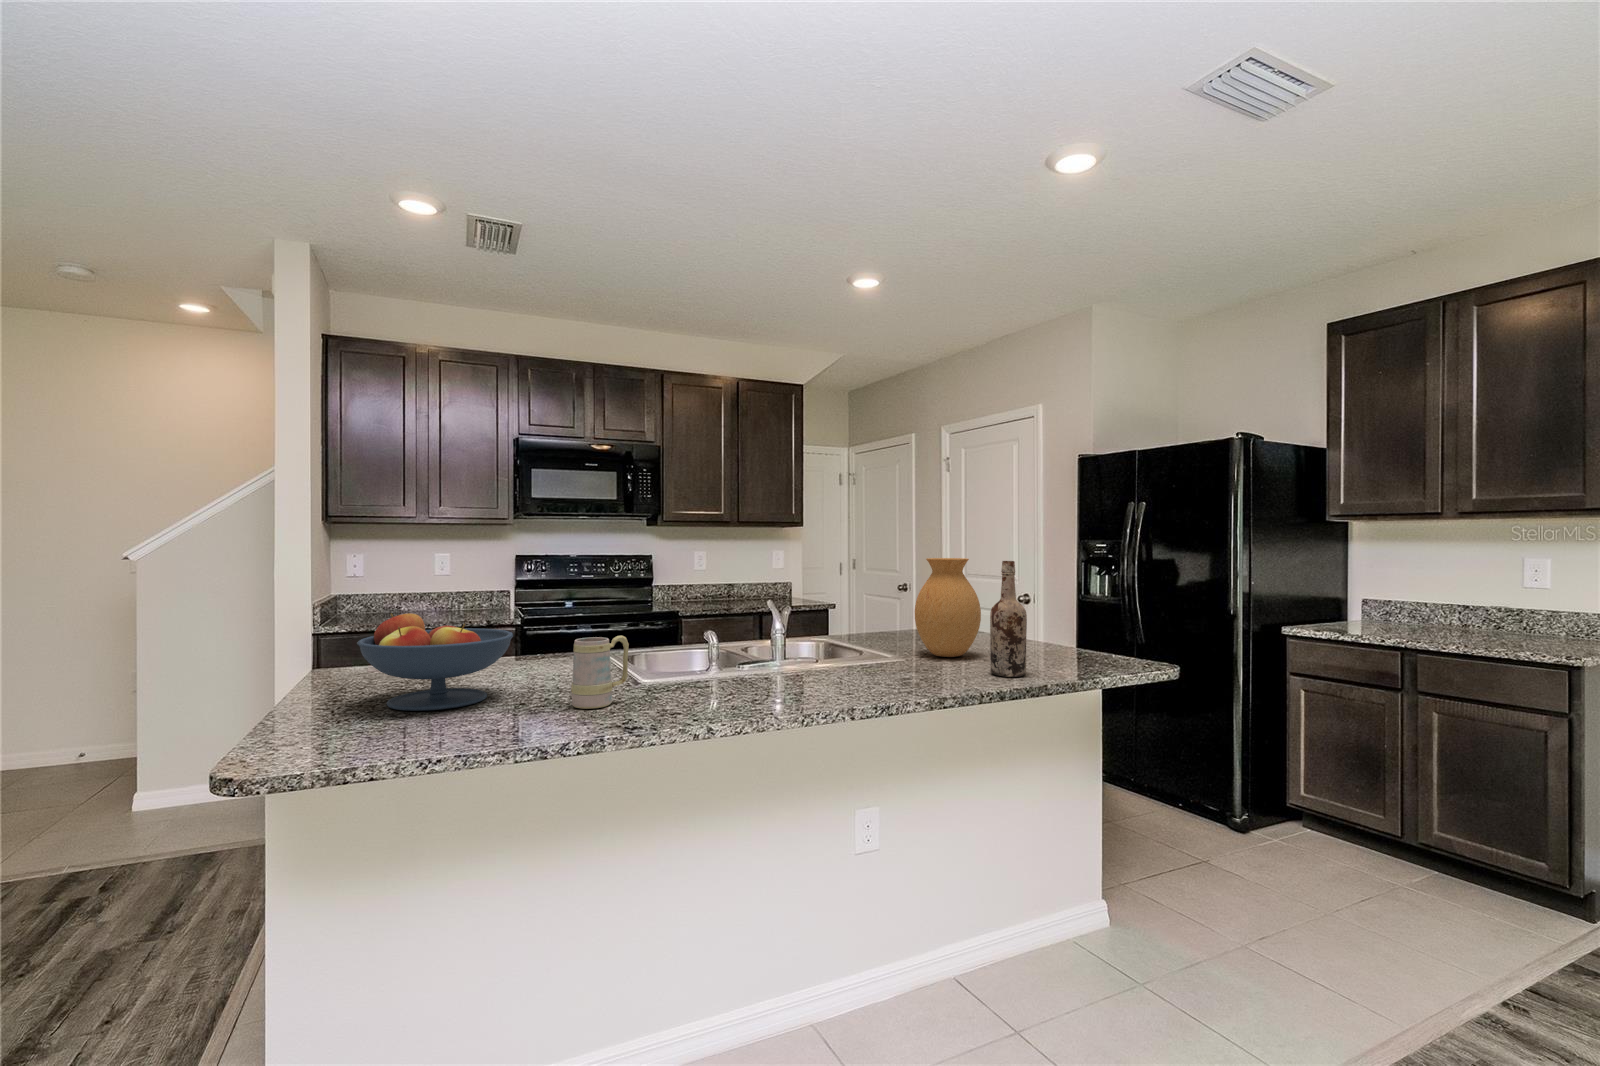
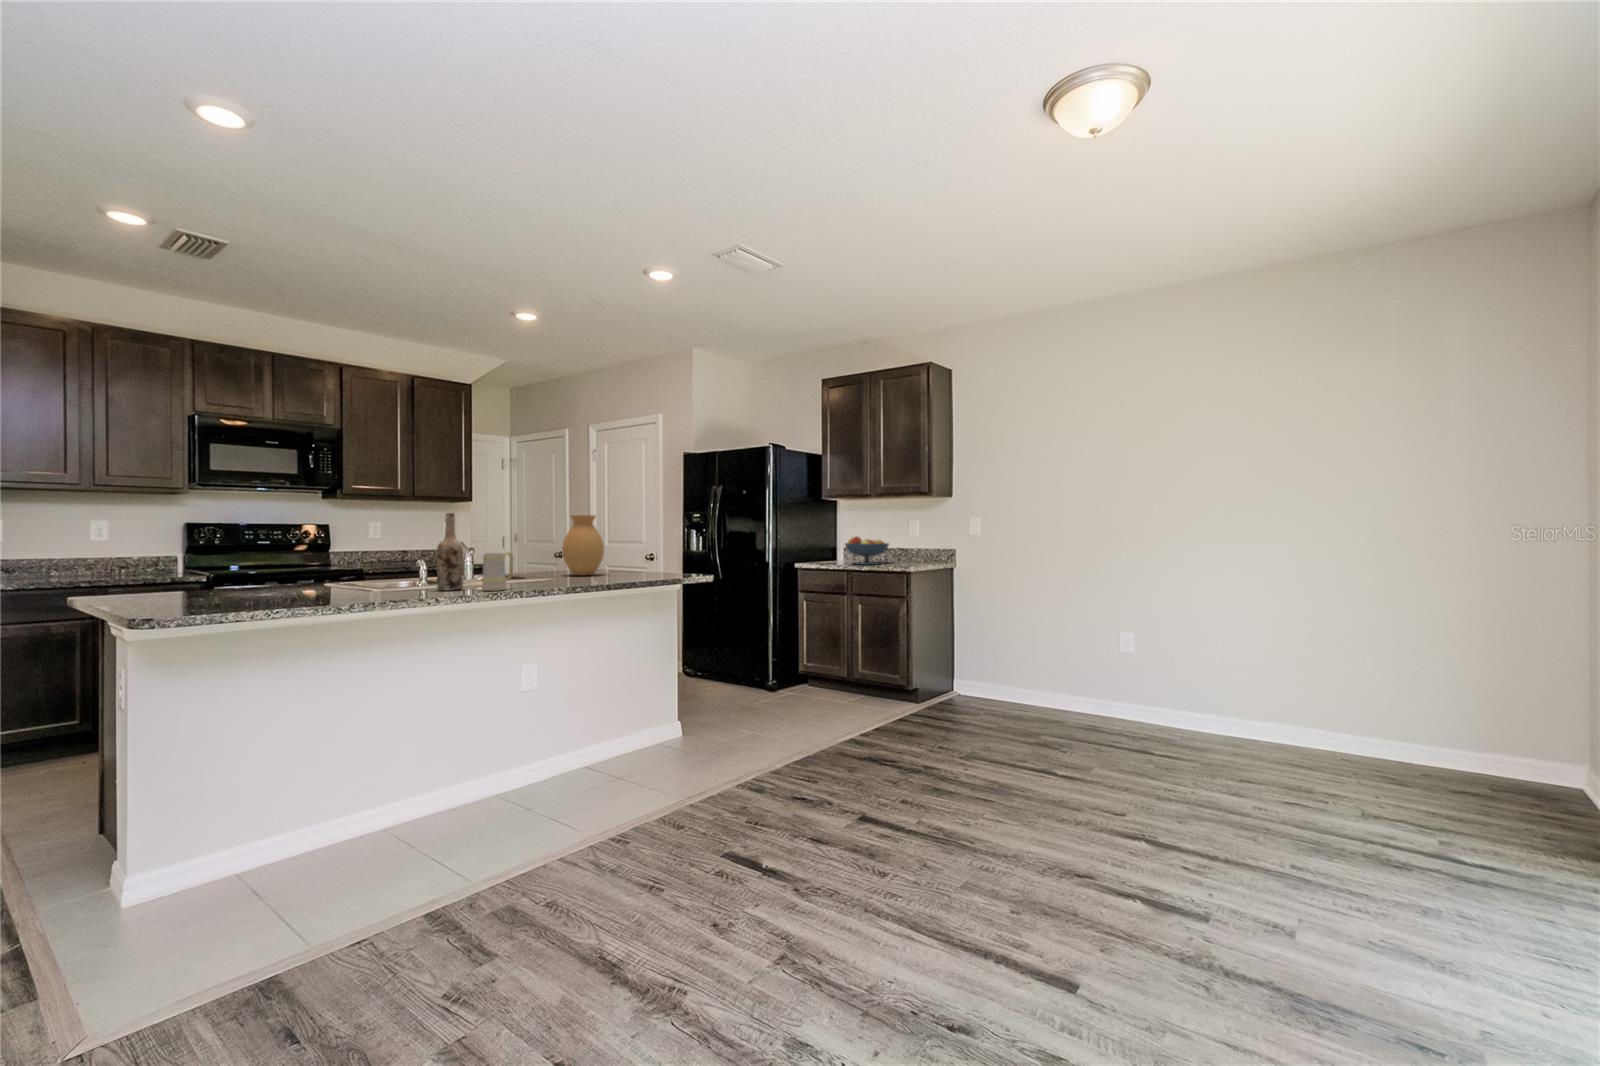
wine bottle: present [990,561,1027,677] -> present [437,513,464,591]
fruit bowl: present [357,613,513,711] -> present [845,536,889,565]
mug: present [571,635,629,709] -> present [482,552,513,591]

